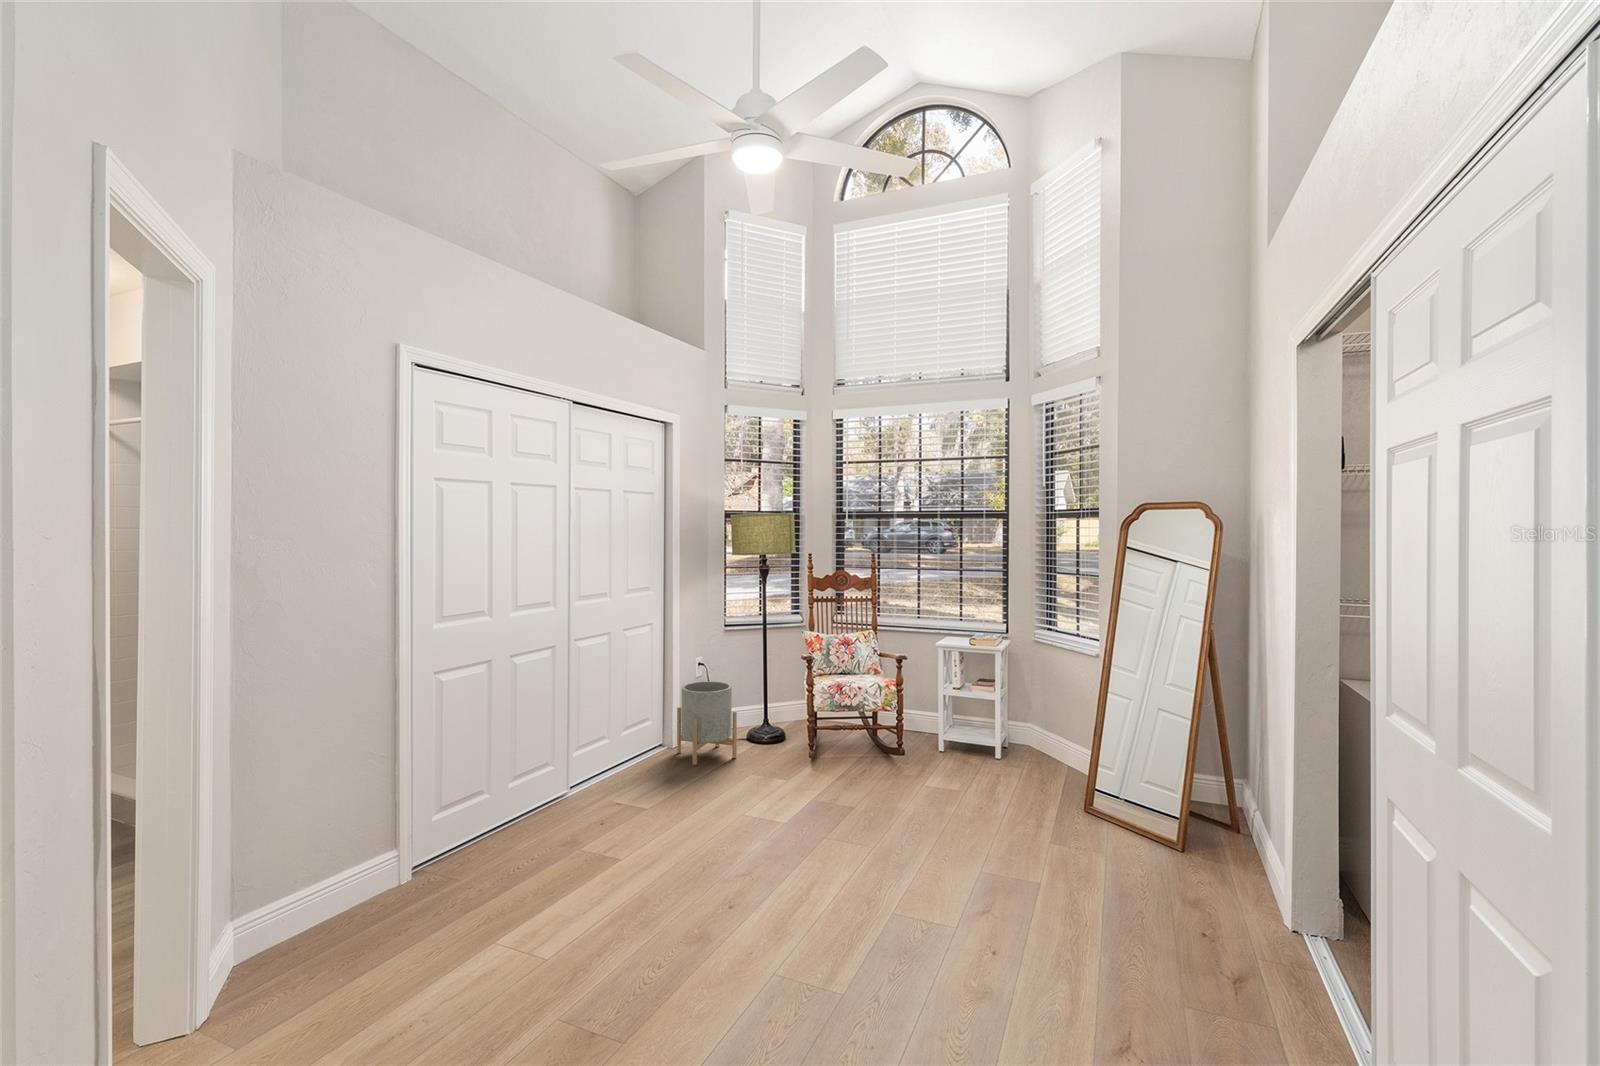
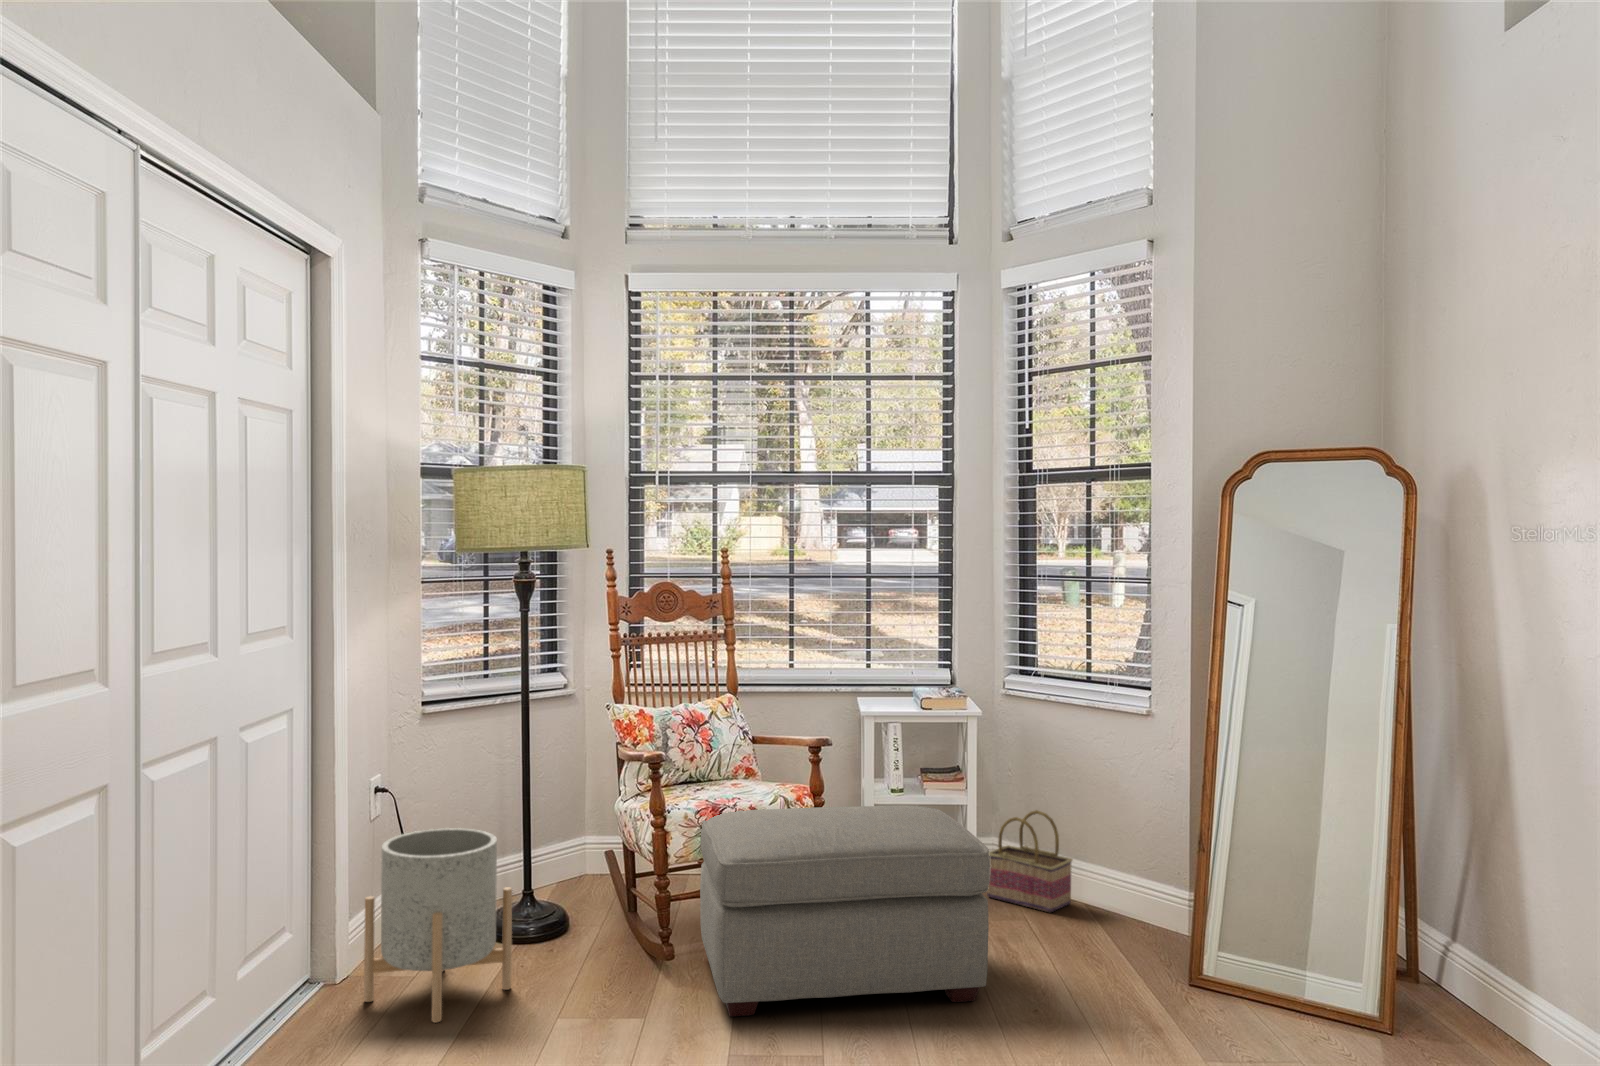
ottoman: none [804,689,957,802] -> present [700,806,991,1016]
basket: none [1015,711,1063,771] -> present [987,810,1072,912]

